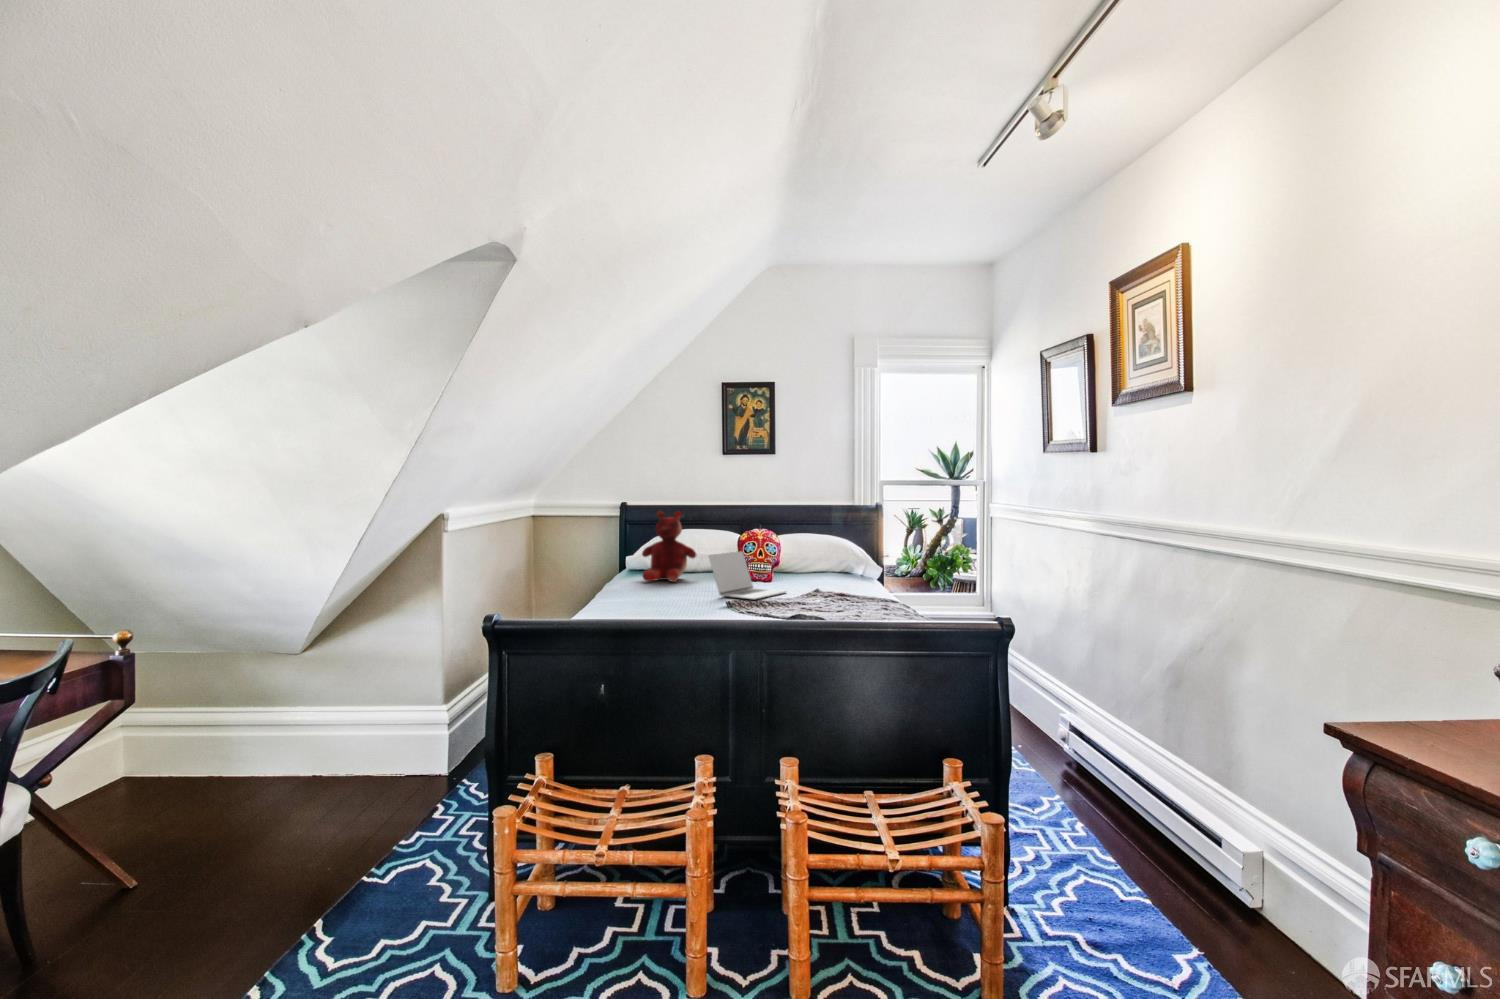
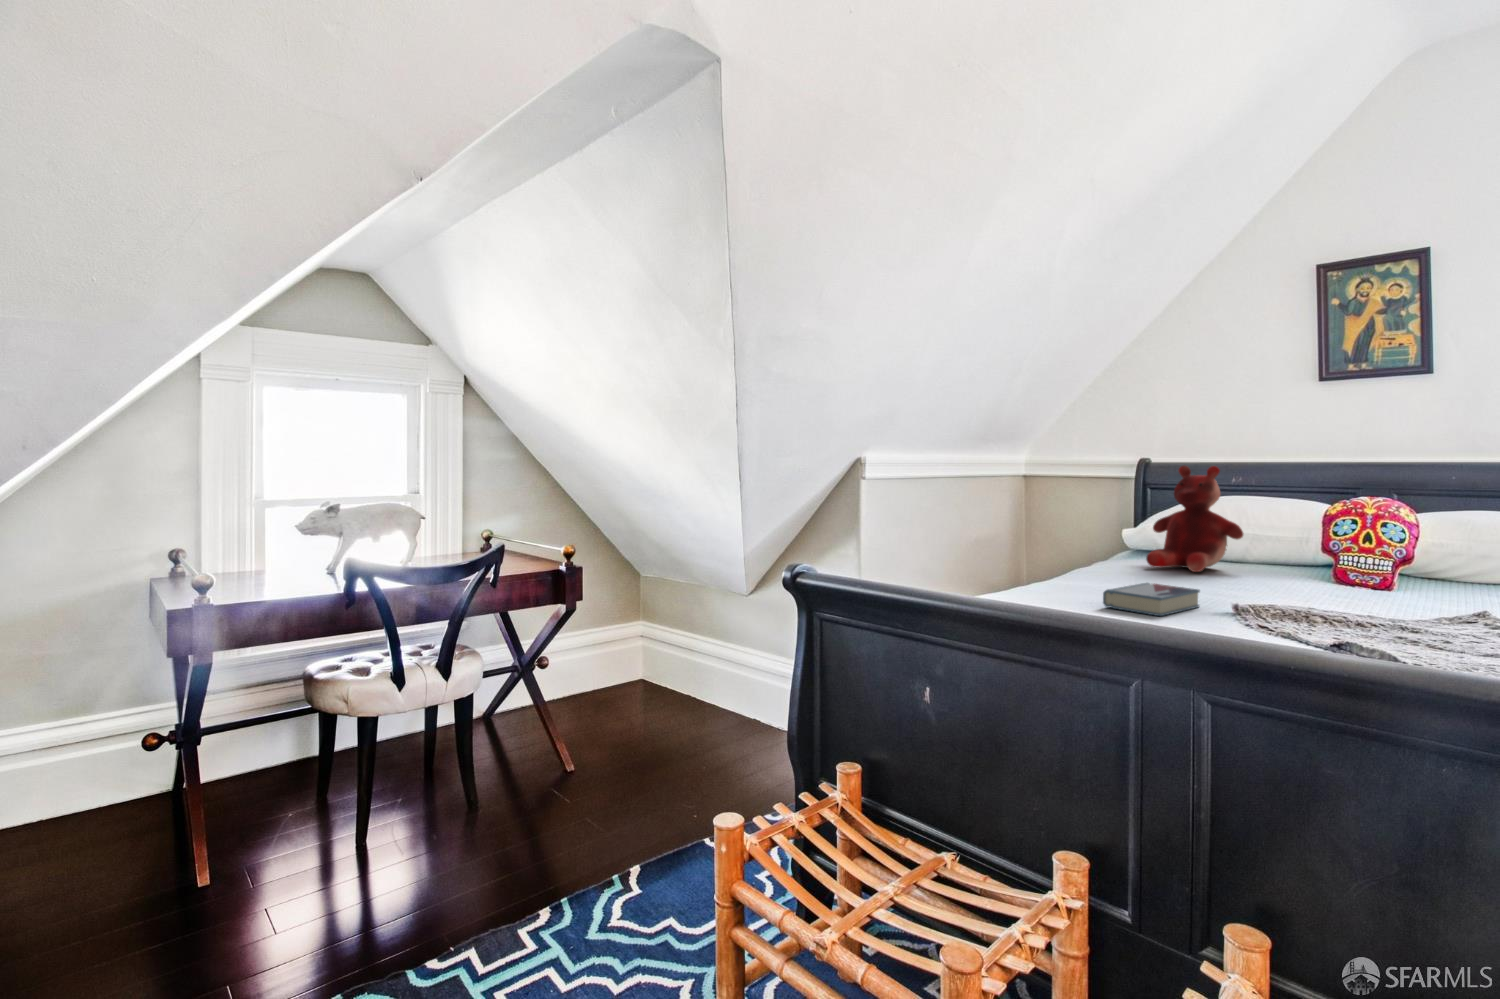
laptop: present [709,551,786,600] -> none [1238,530,1407,614]
hardback book: none [648,592,697,612] -> present [1103,583,1200,616]

